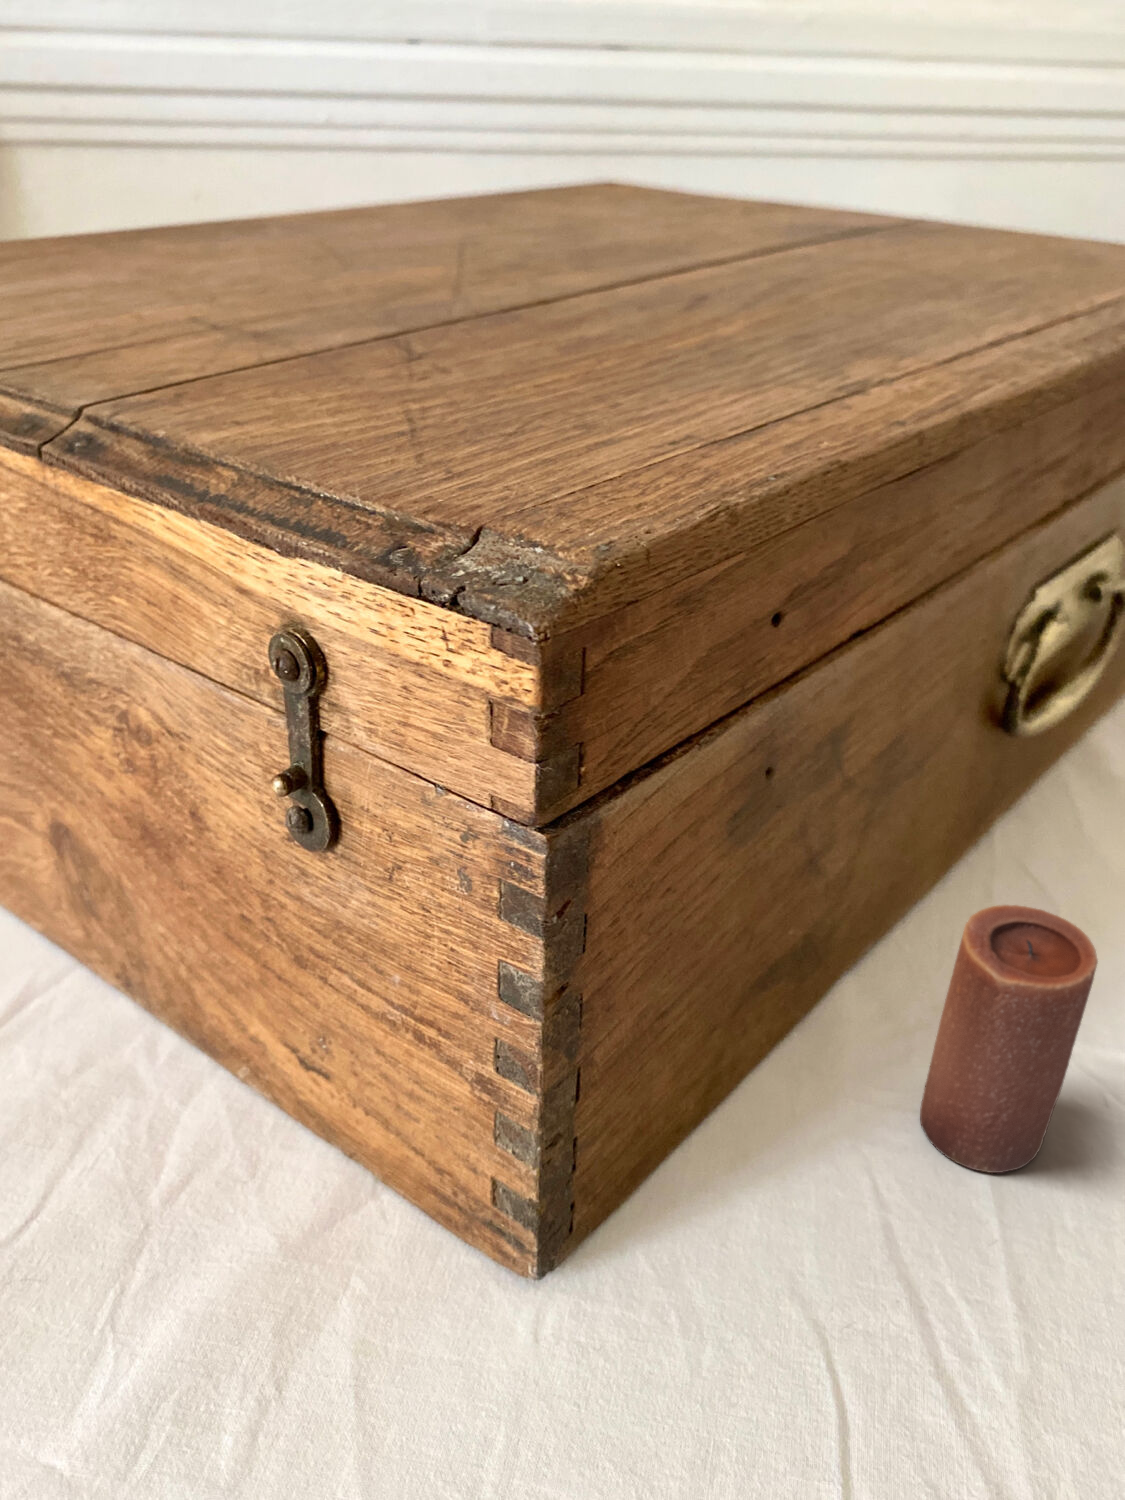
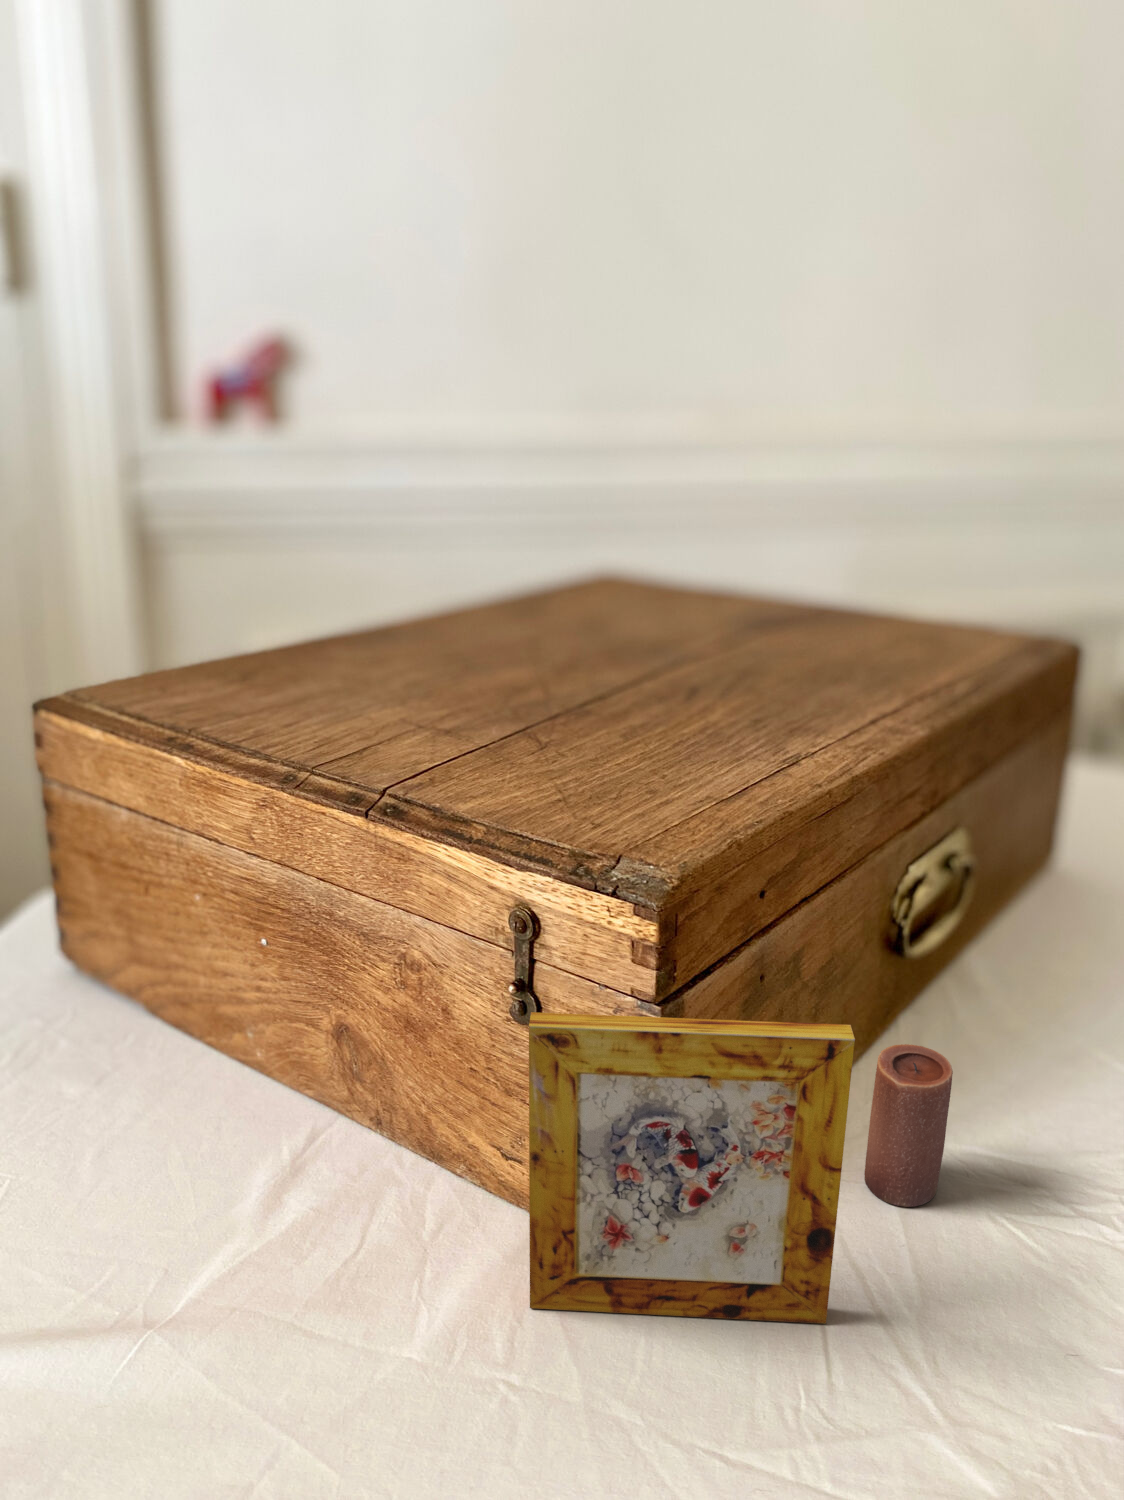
picture frame: none [261,840,942,1401] -> present [529,1012,855,1324]

